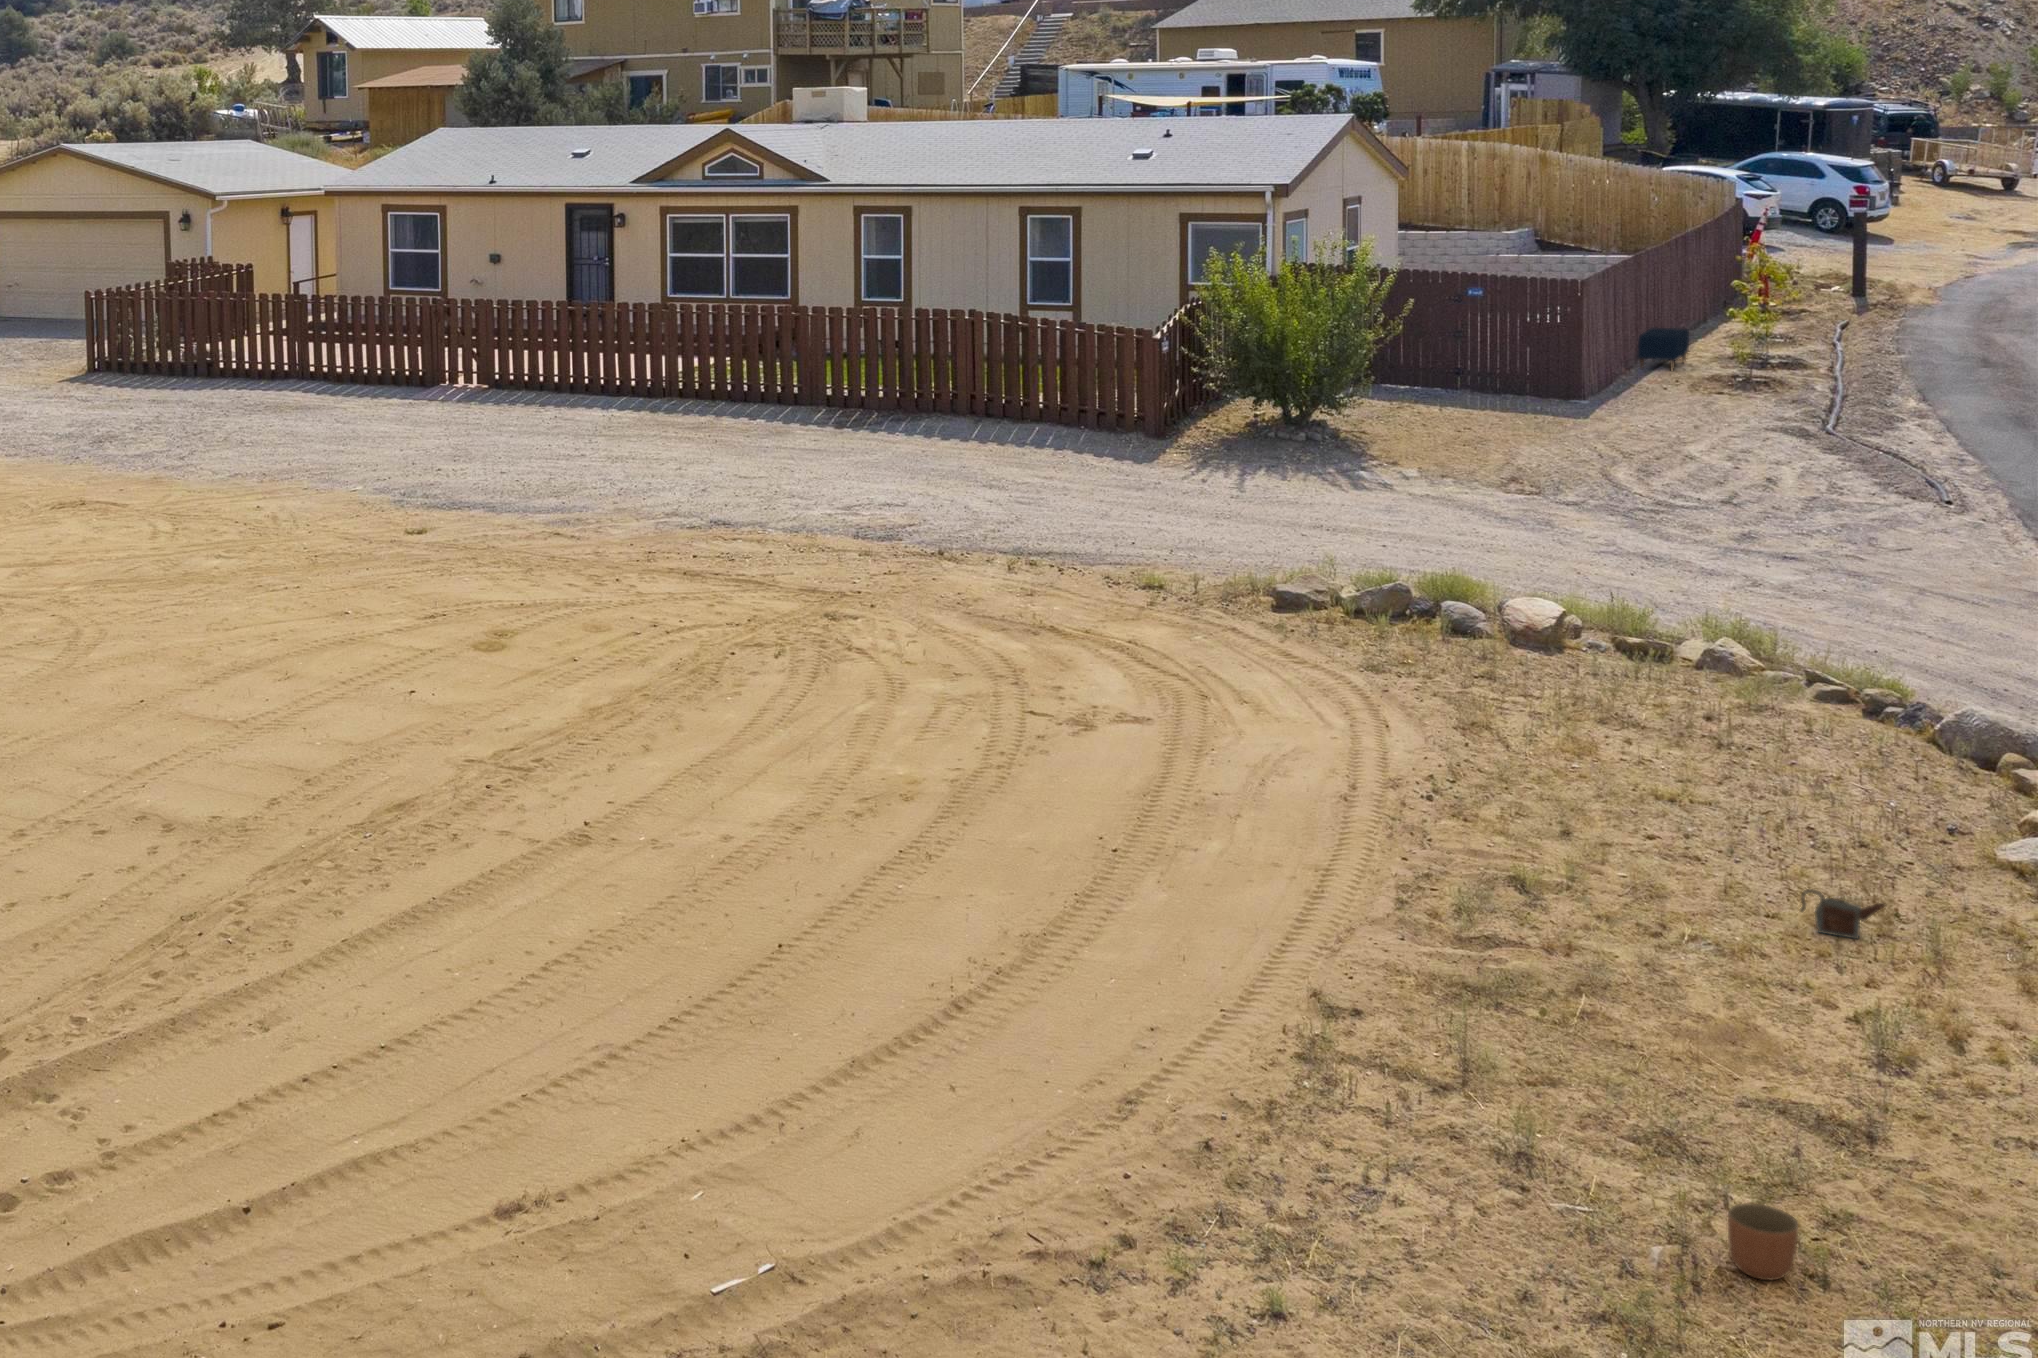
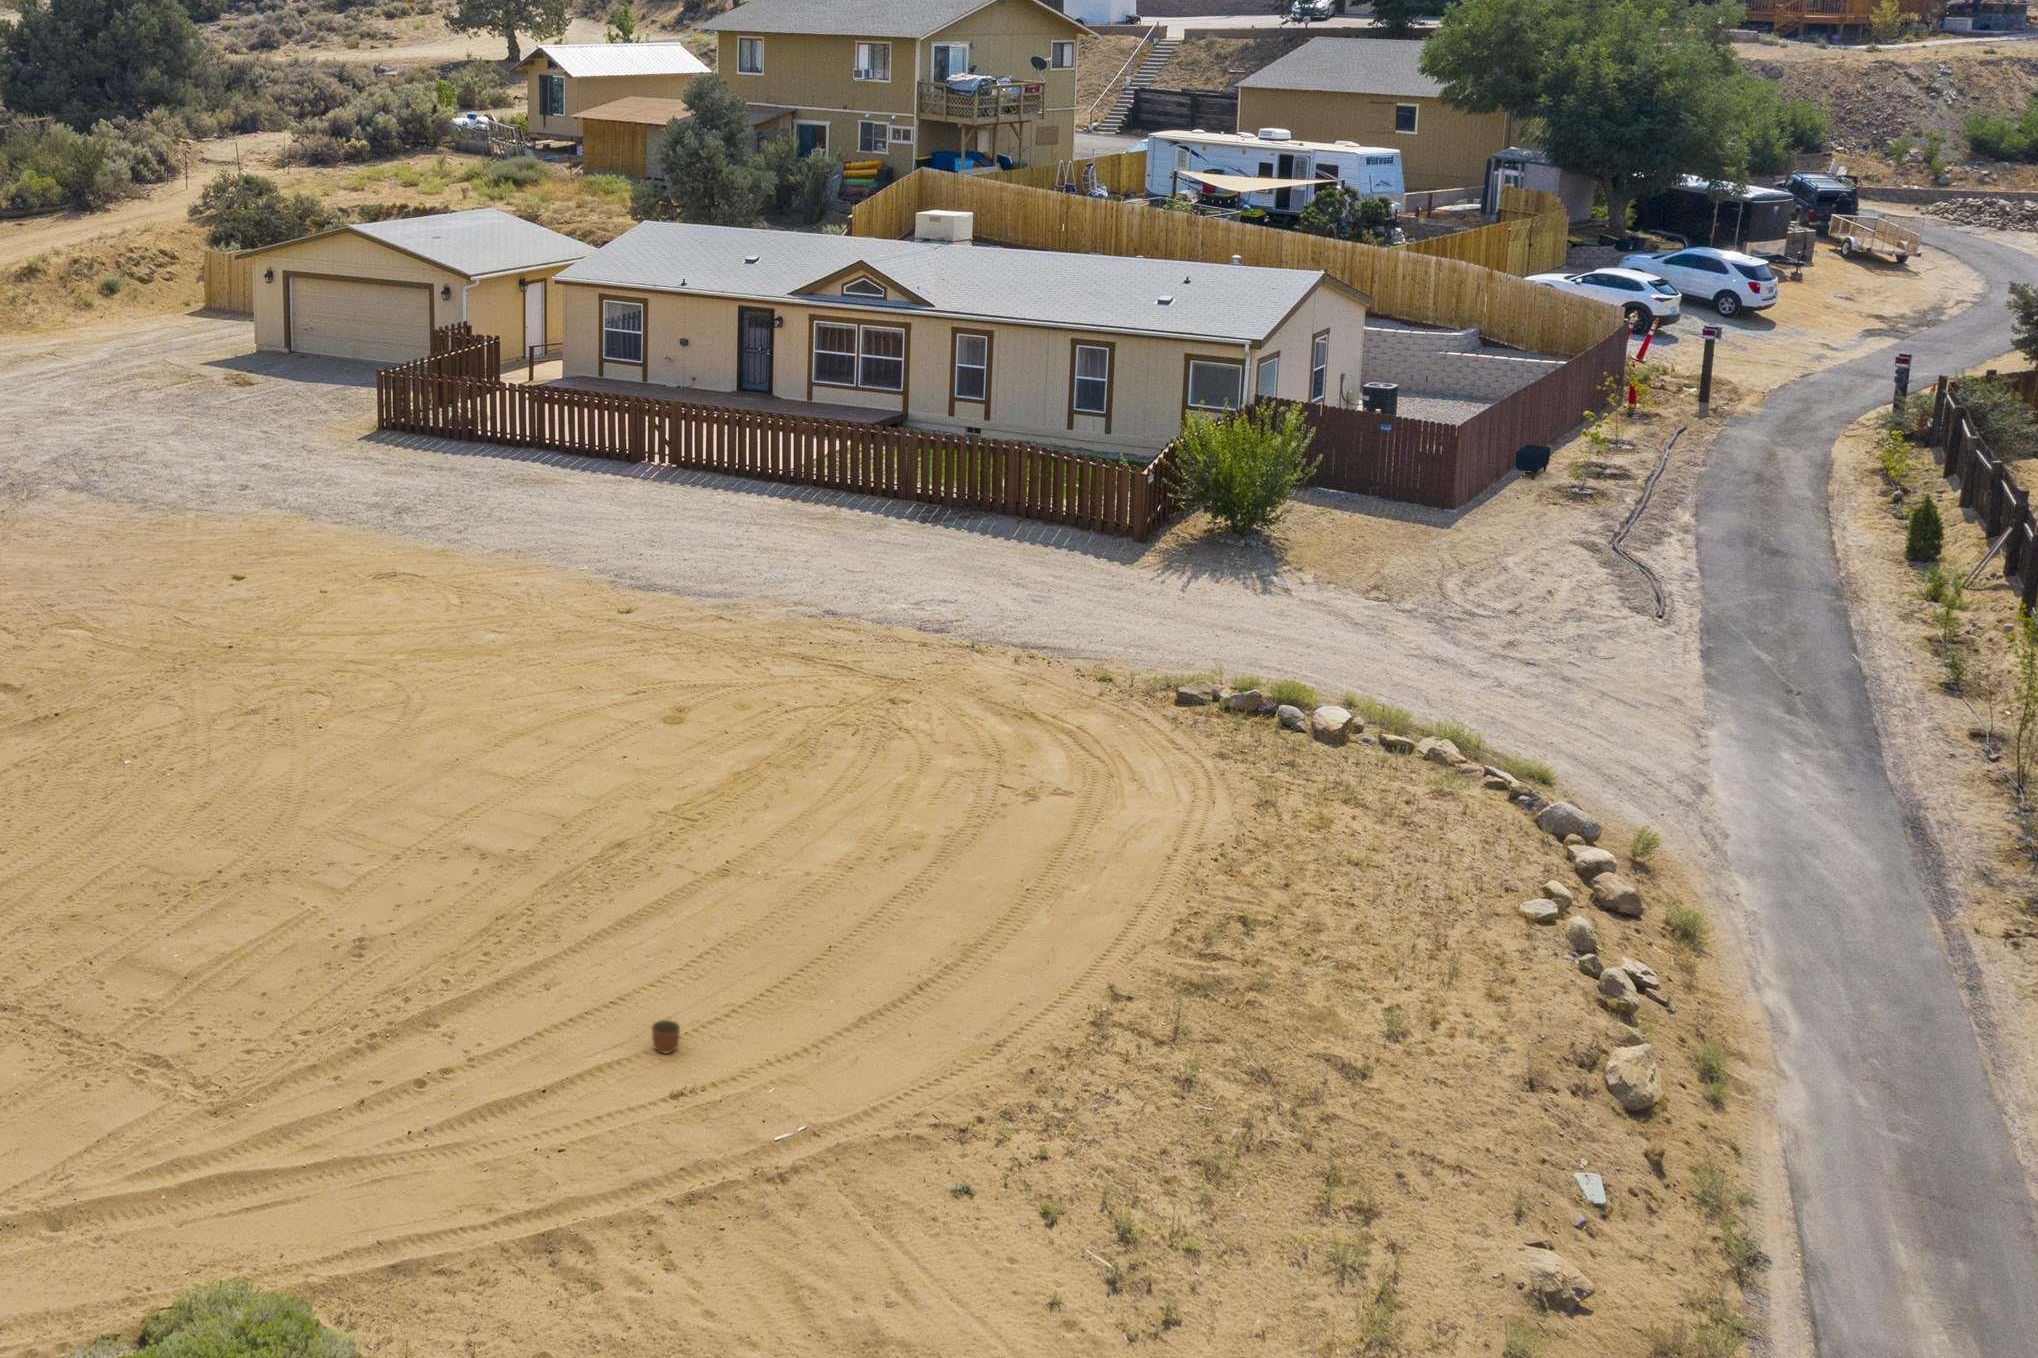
watering can: present [1800,889,1885,939] -> none [1390,936,1434,965]
planter: present [1728,1203,1798,1280] -> present [652,1020,680,1053]

